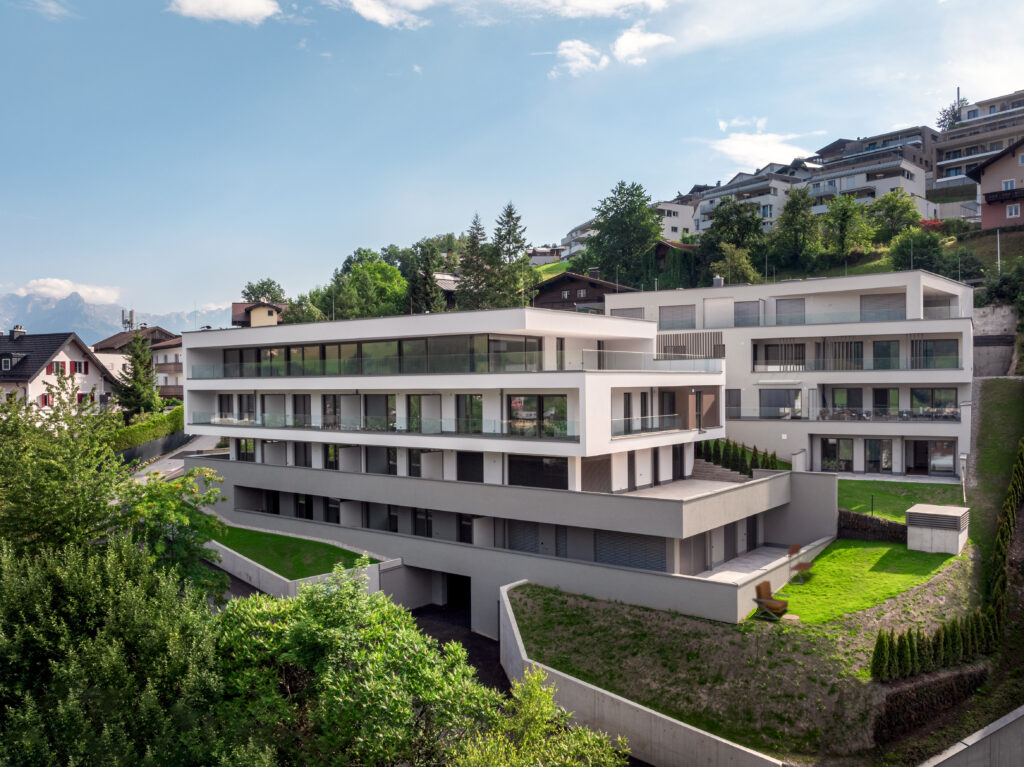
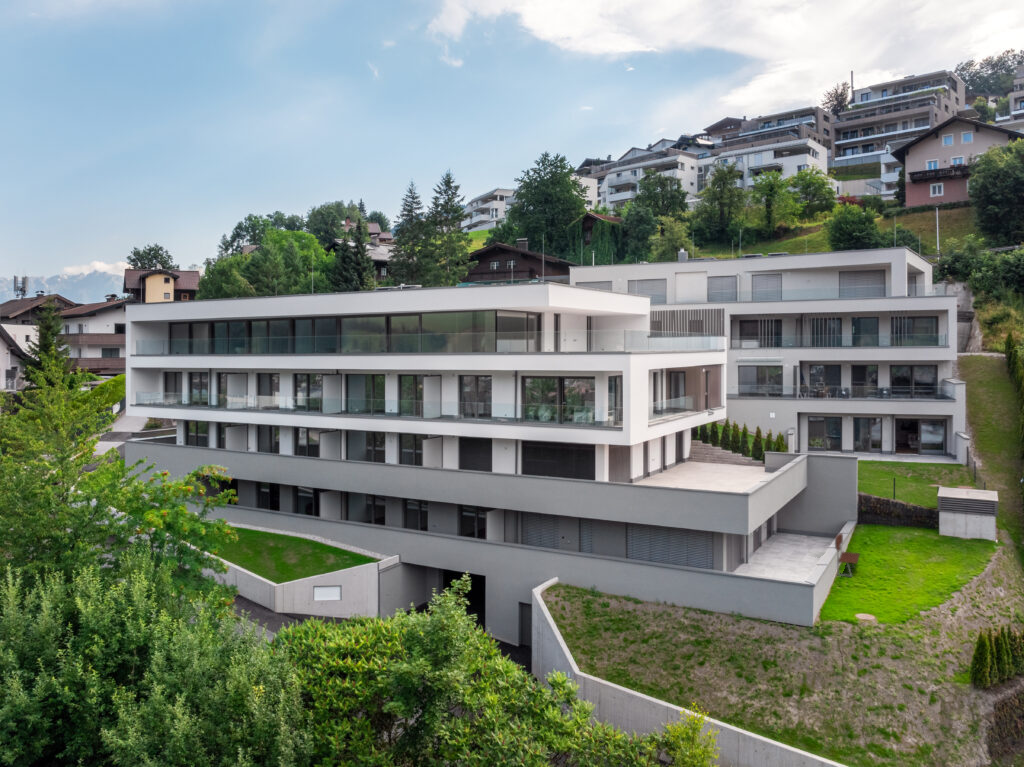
lounge chair: present [752,581,790,620] -> none [821,577,857,621]

